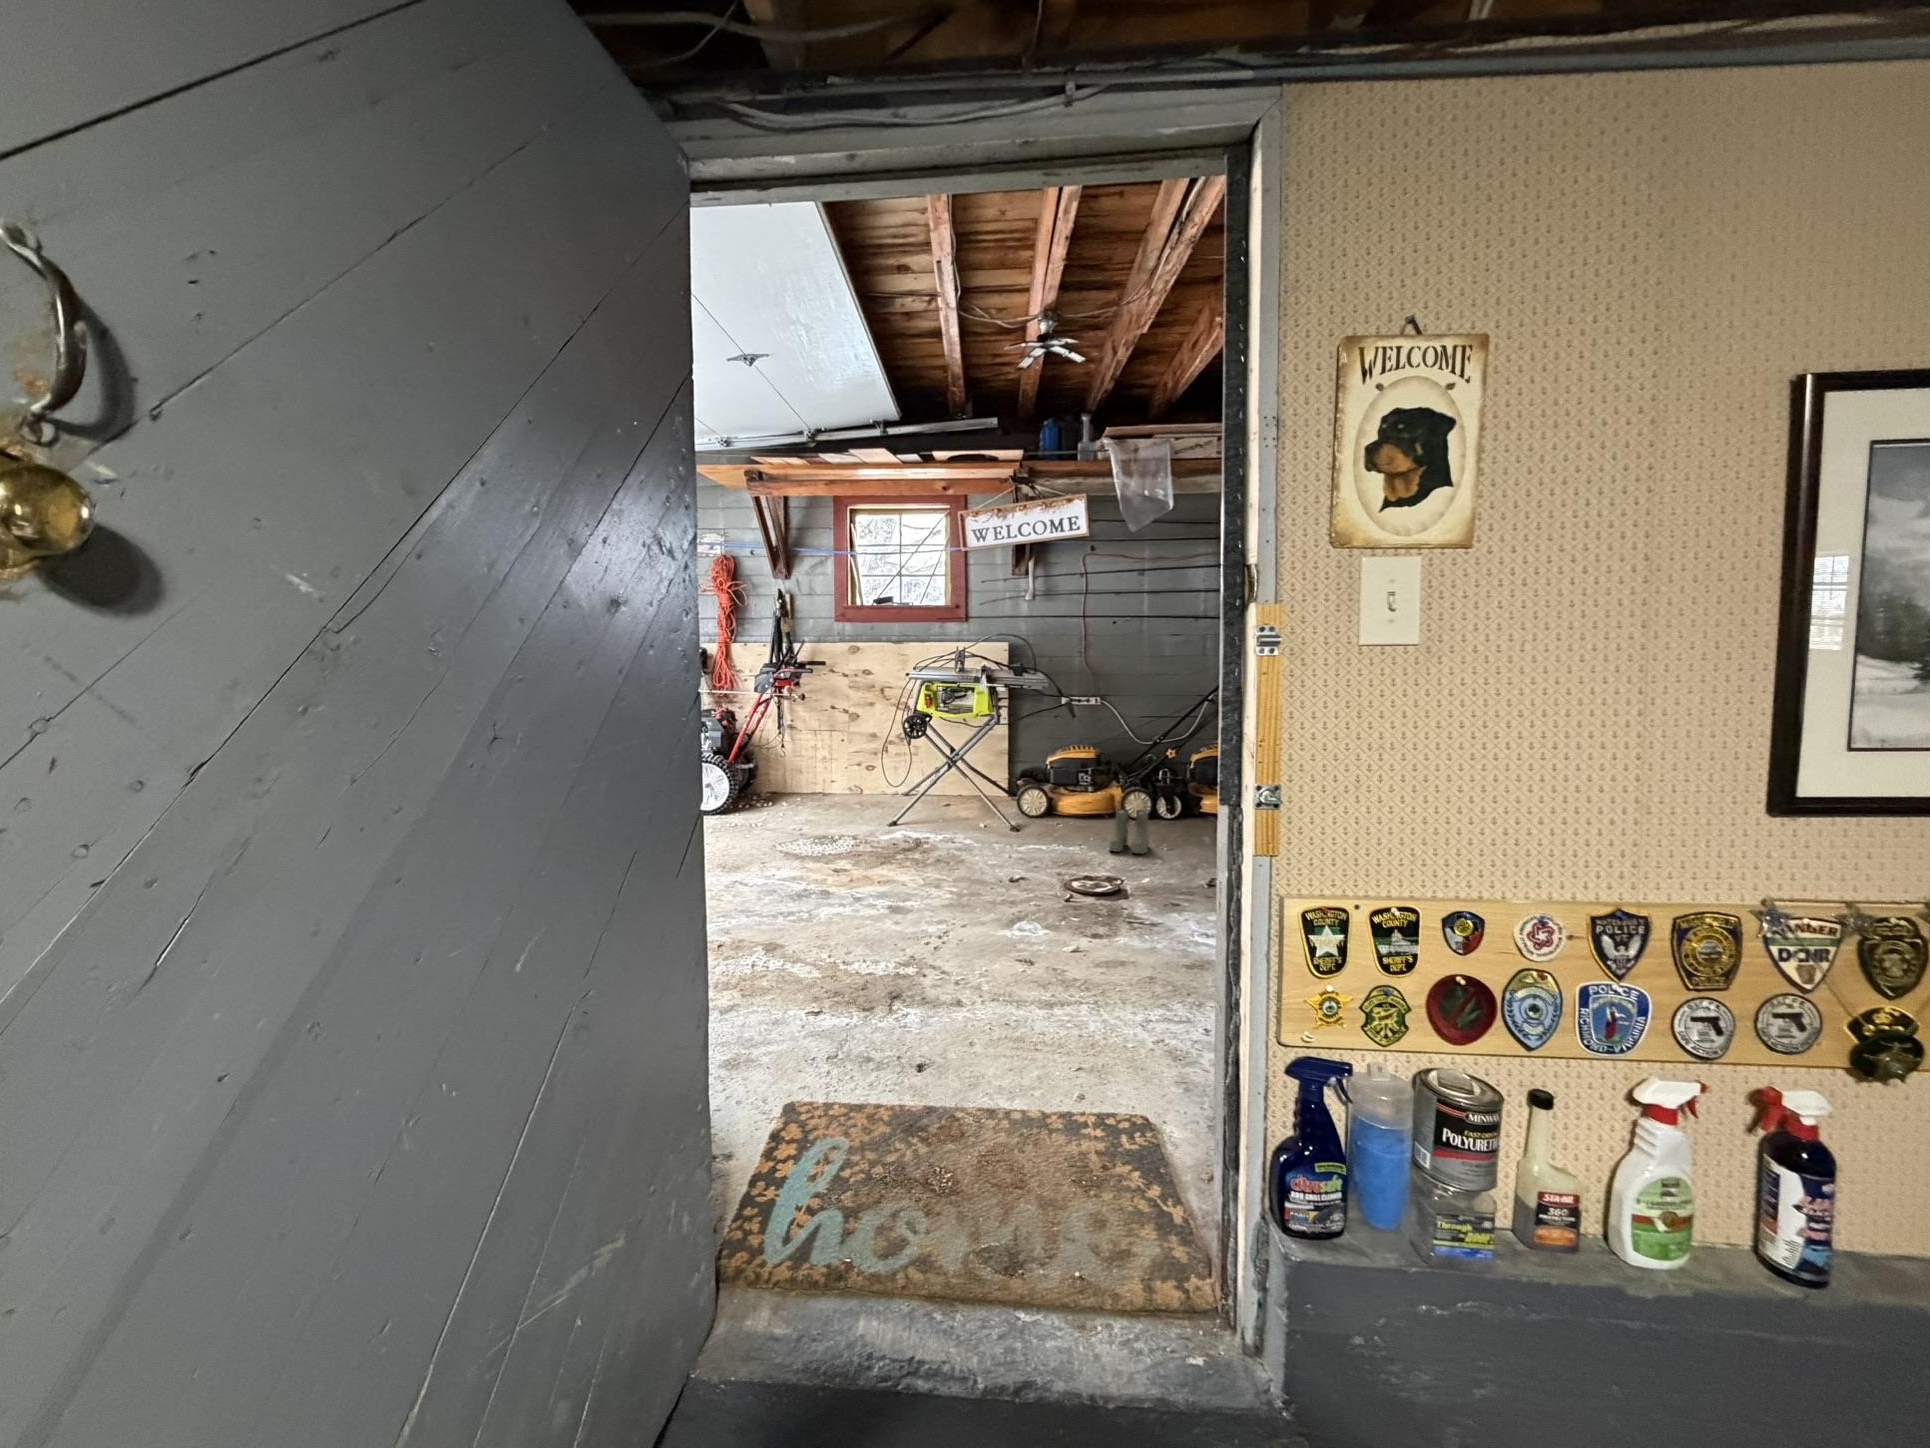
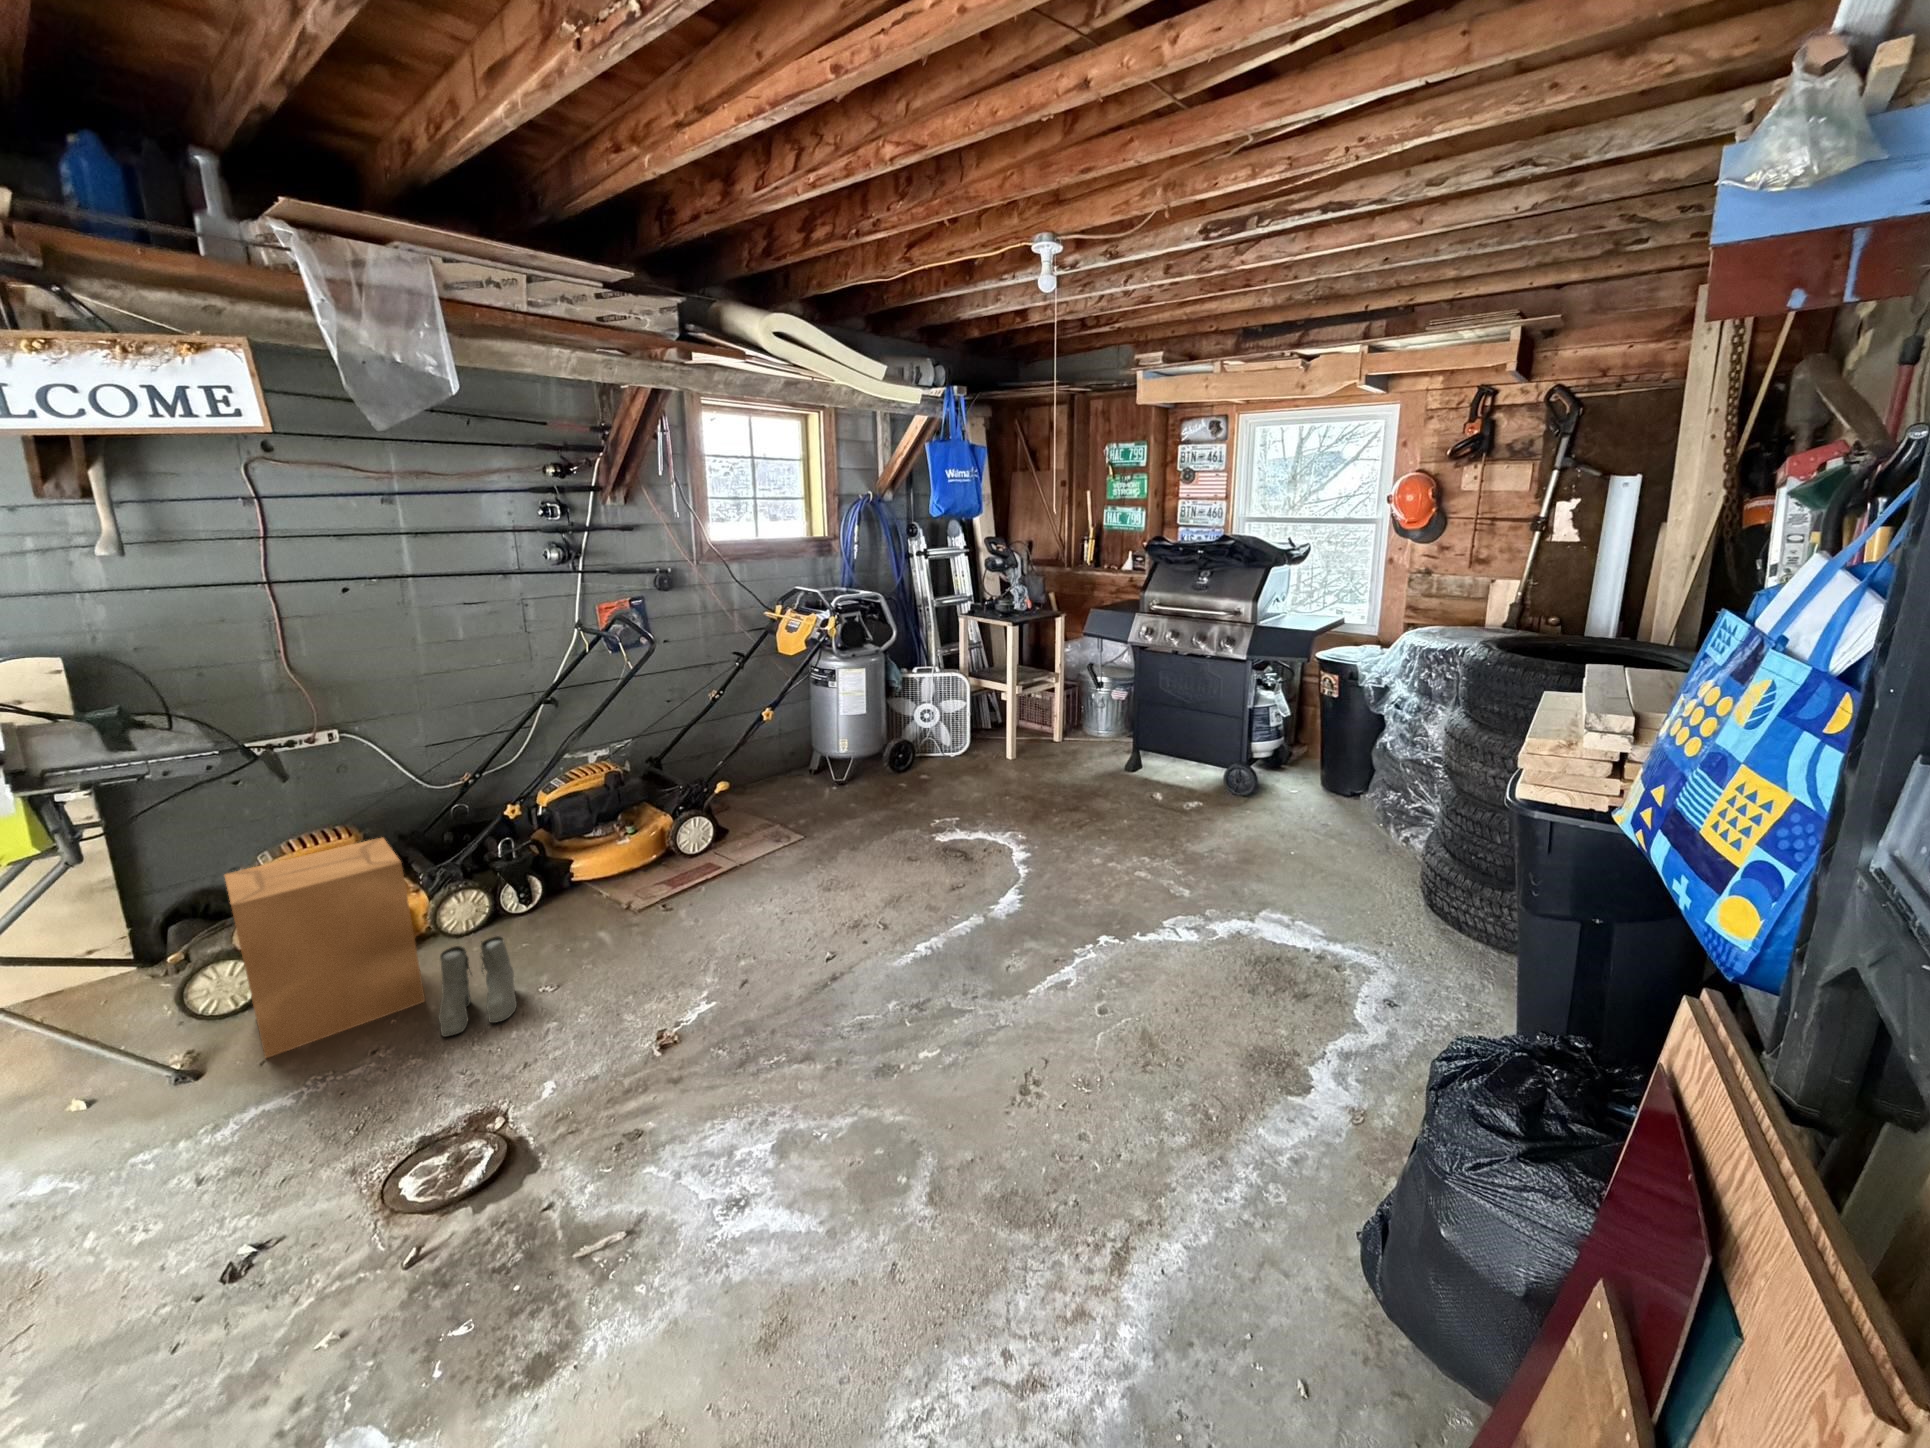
cardboard box: none [1041,748,1109,839] -> present [225,838,425,1058]

